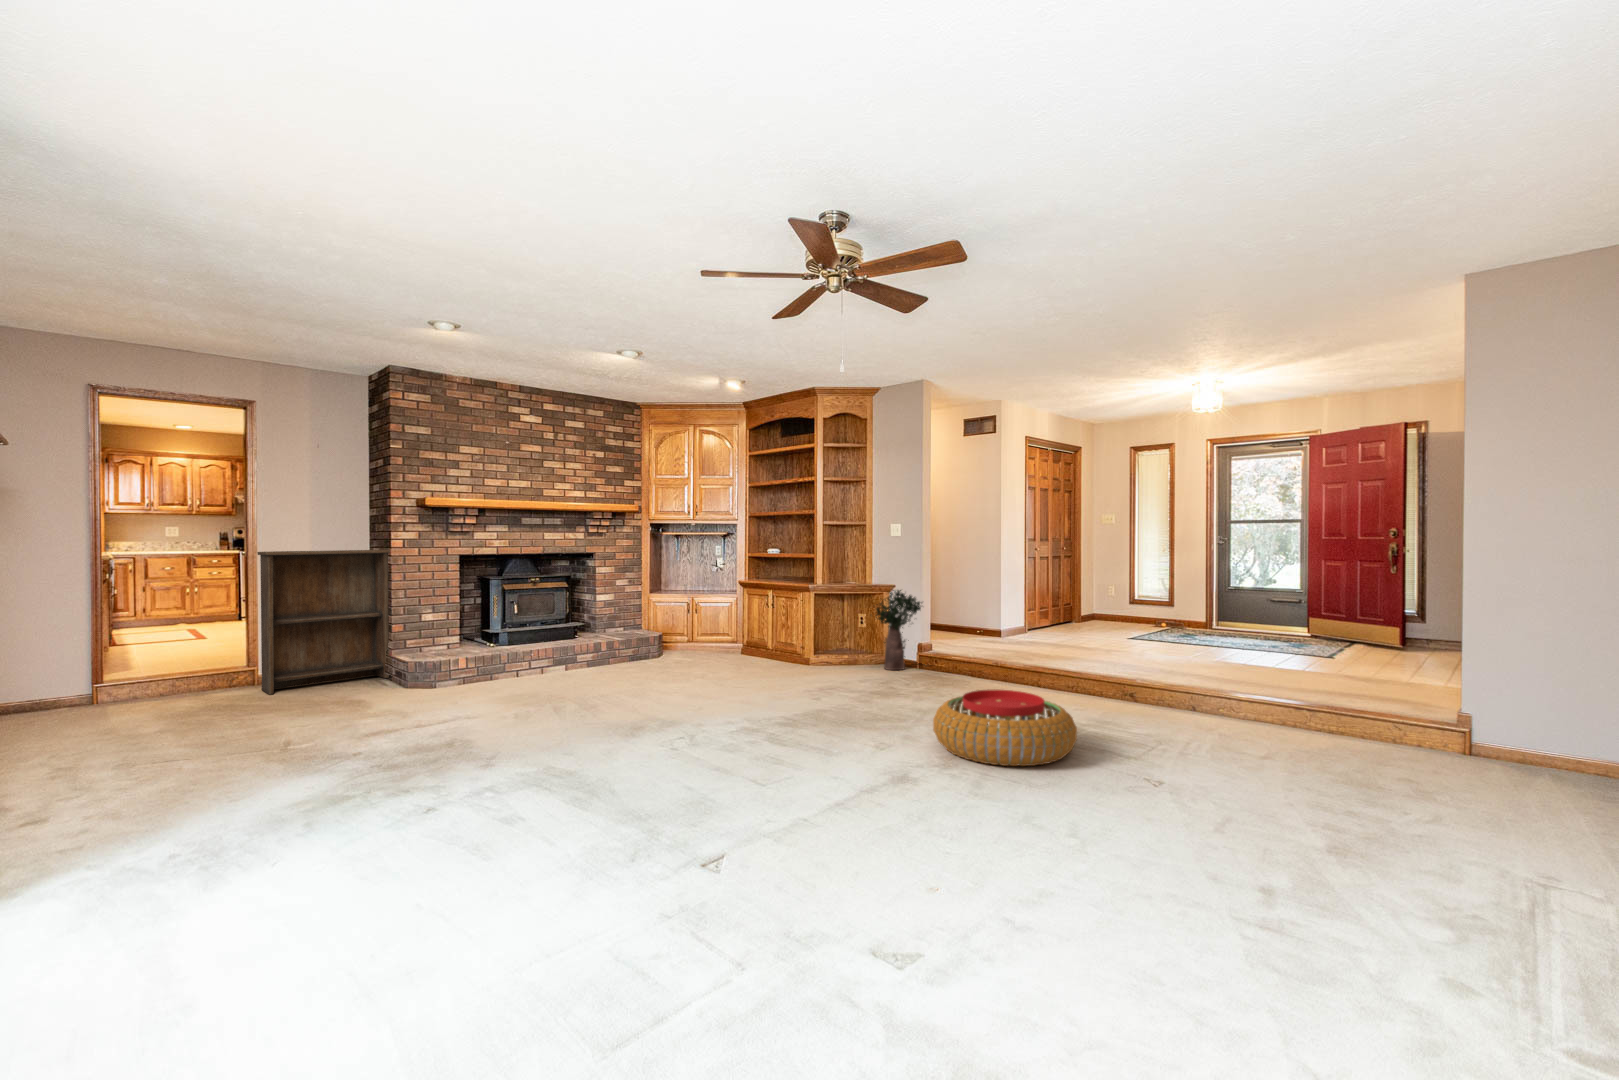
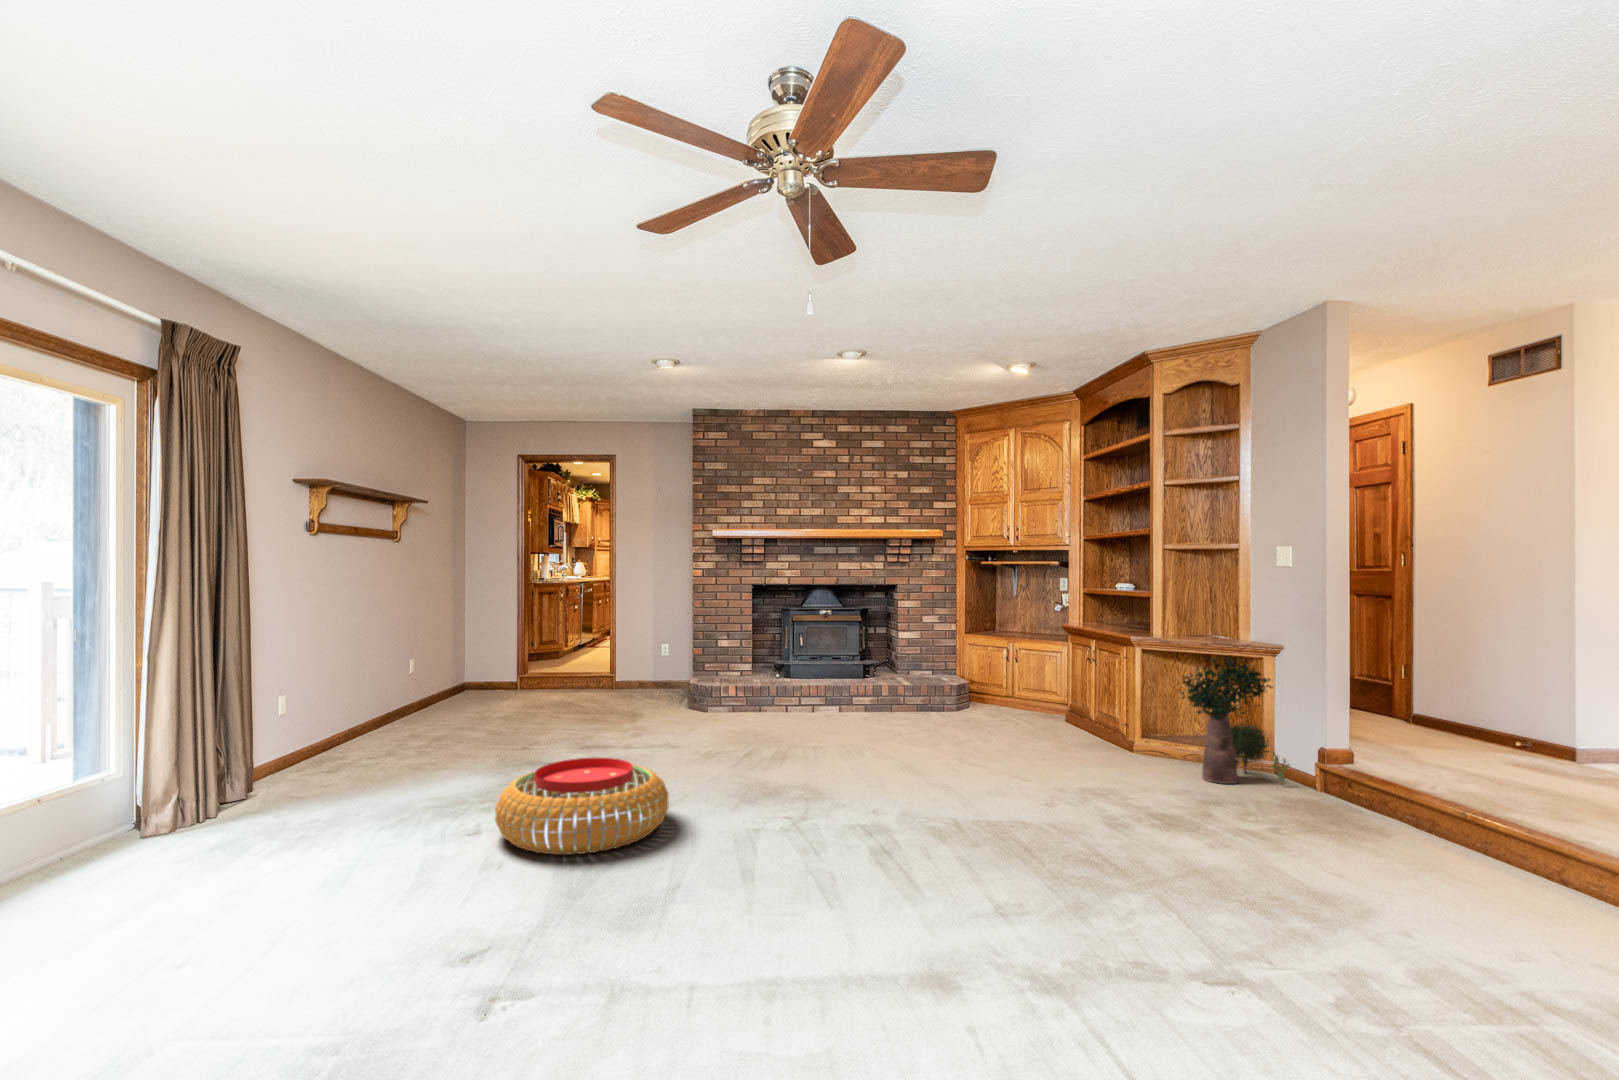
bookshelf: present [257,550,390,694] -> none [602,578,698,699]
pouf: present [933,690,1077,766] -> present [495,758,669,855]

